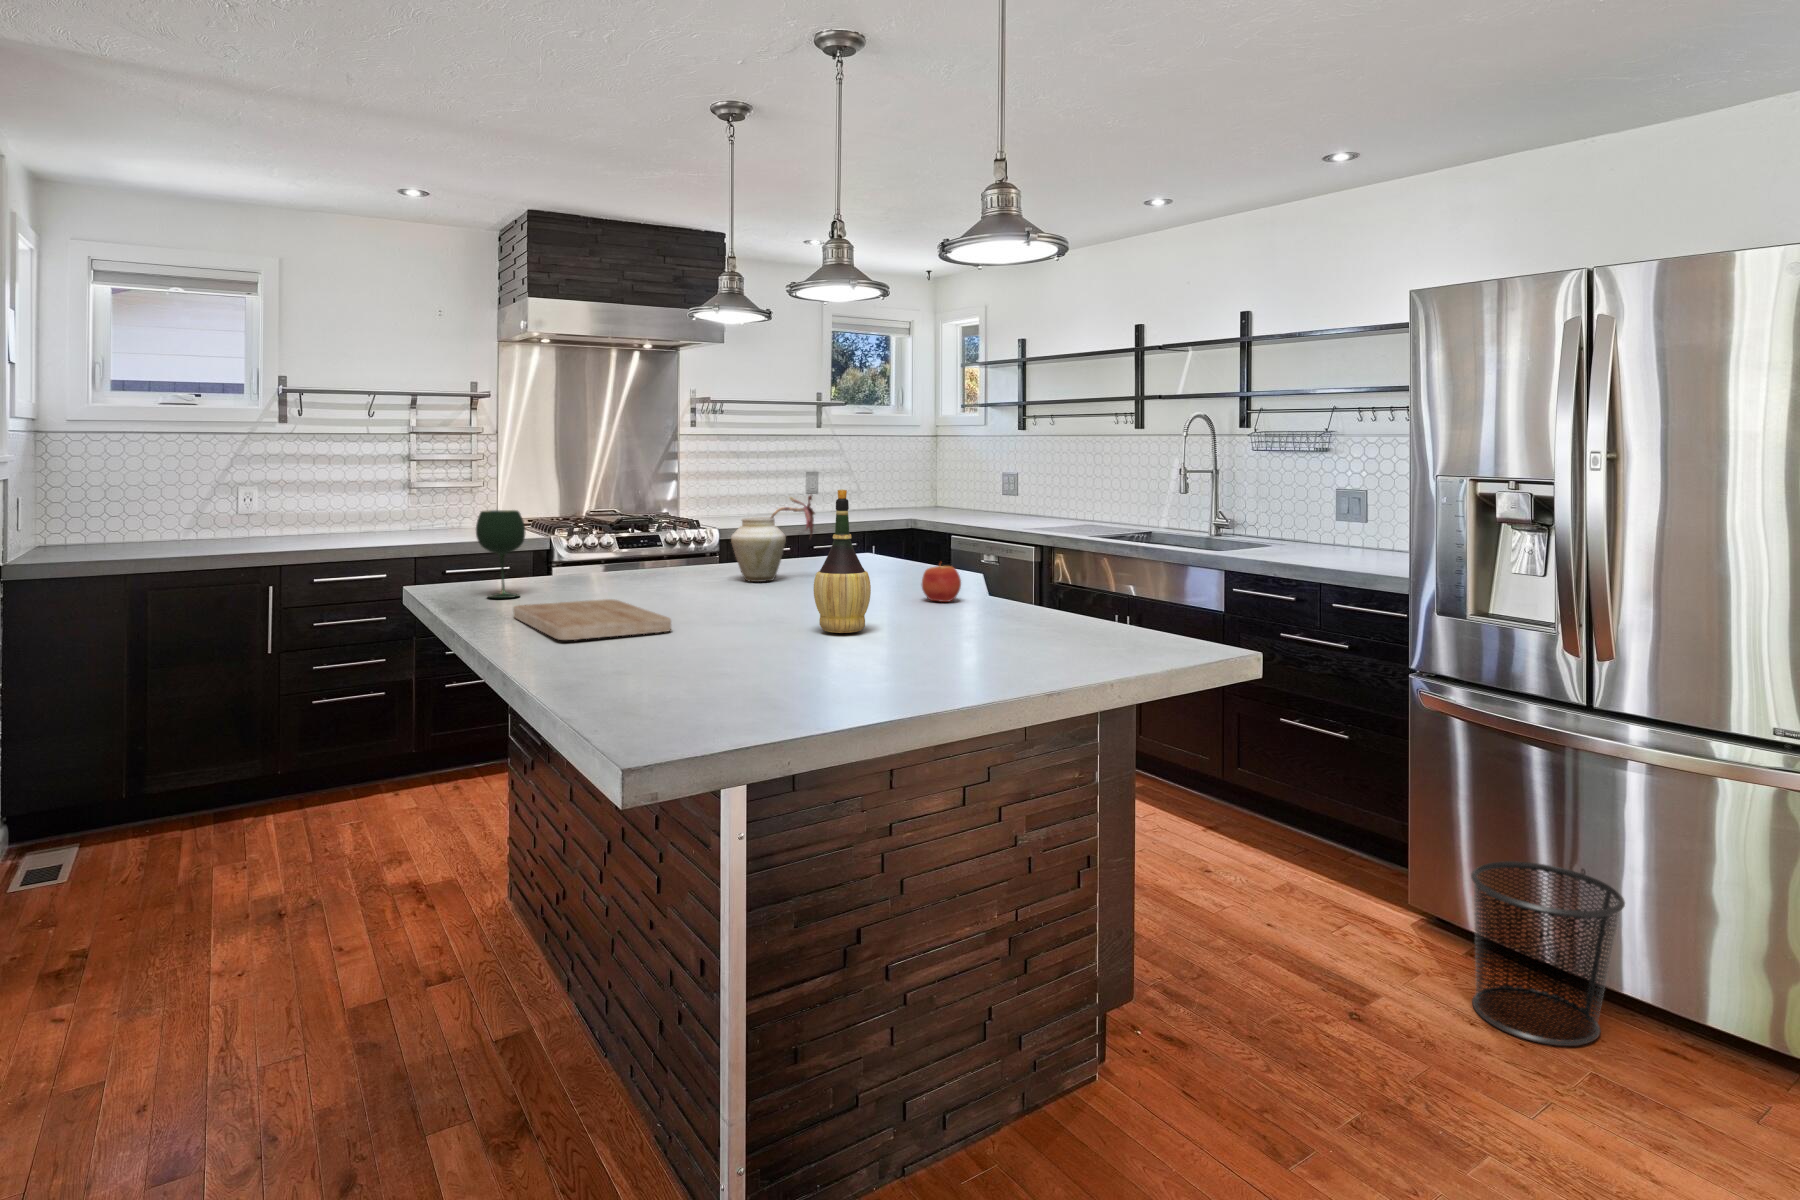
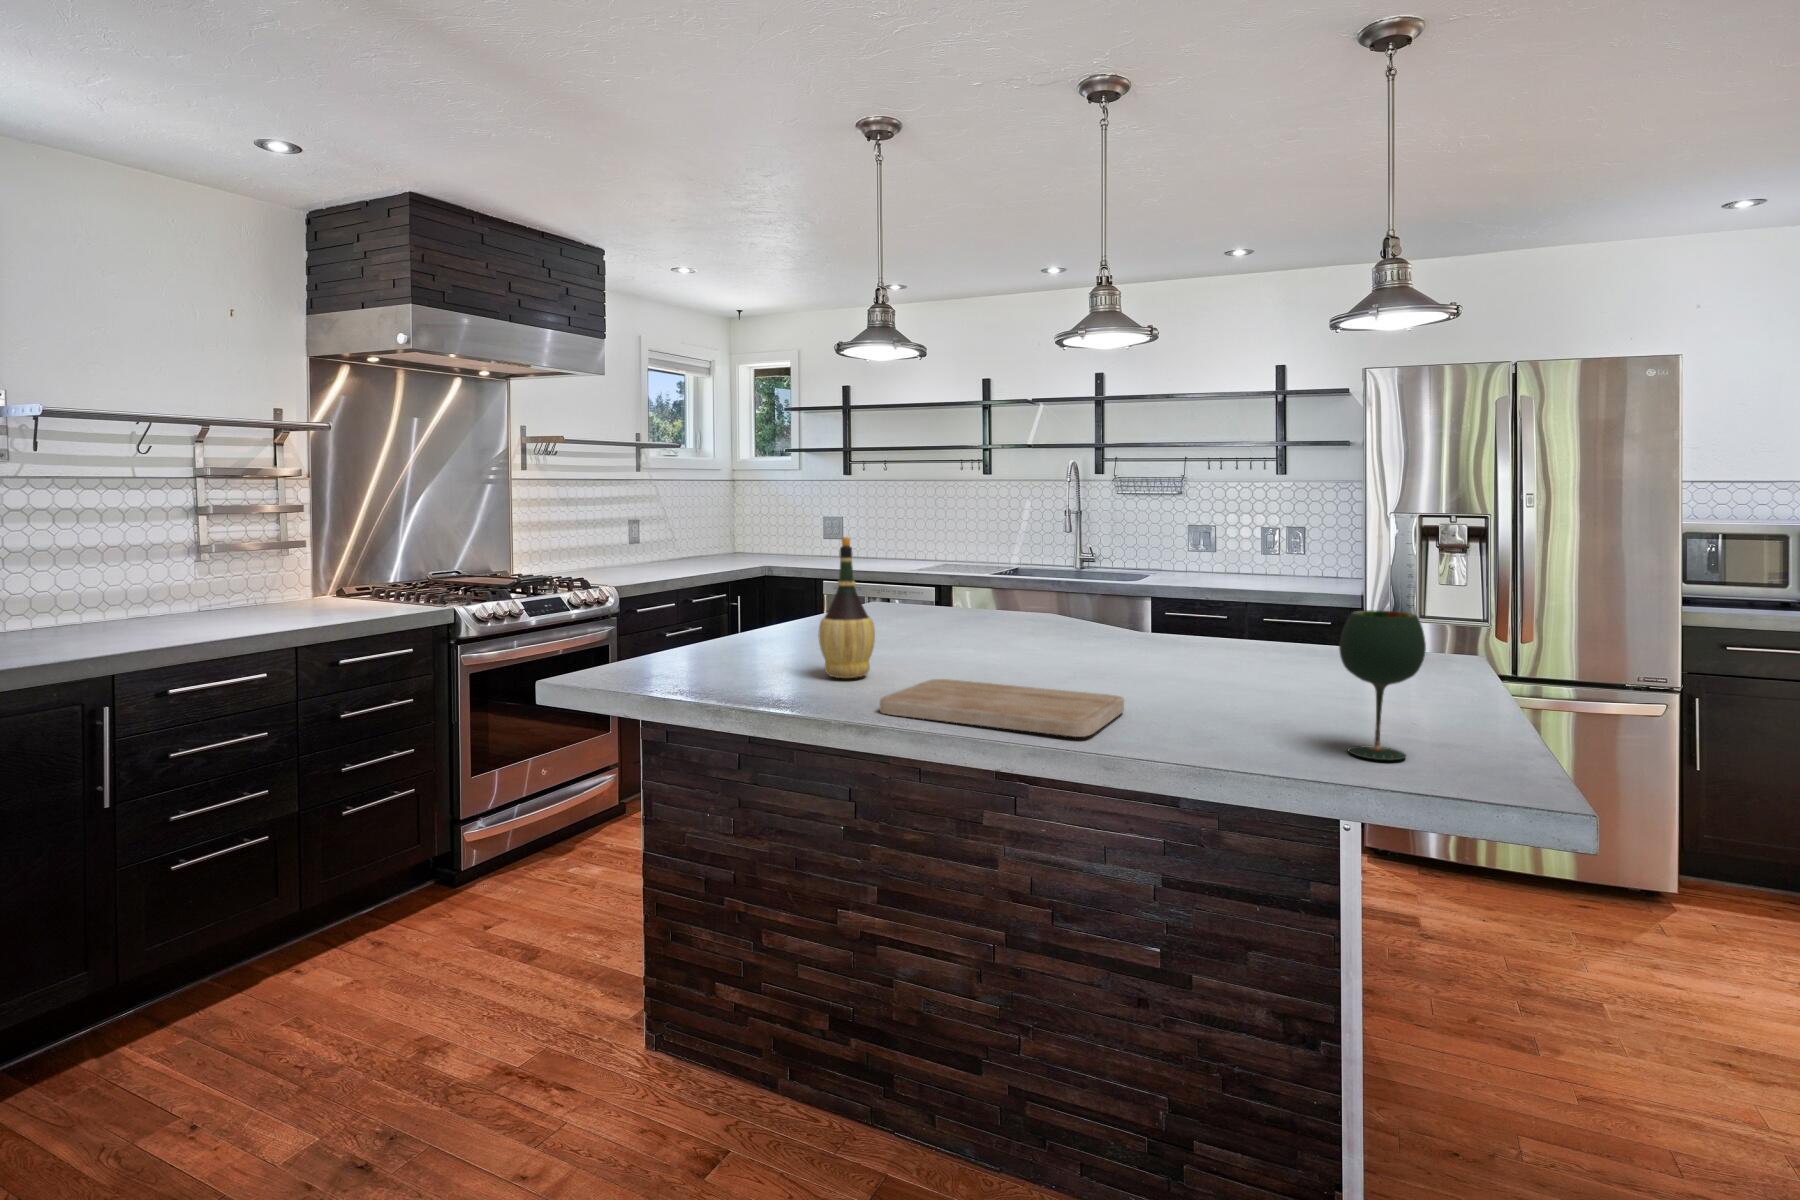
wine bottle: present [814,489,871,633] -> present [818,537,875,678]
vase: present [731,495,815,582] -> none [906,545,991,643]
wine glass: present [476,510,526,598] -> present [1339,610,1426,760]
apple: present [922,565,961,602] -> none [1162,609,1204,649]
waste bin: present [1471,861,1625,1046] -> none [1537,813,1663,951]

